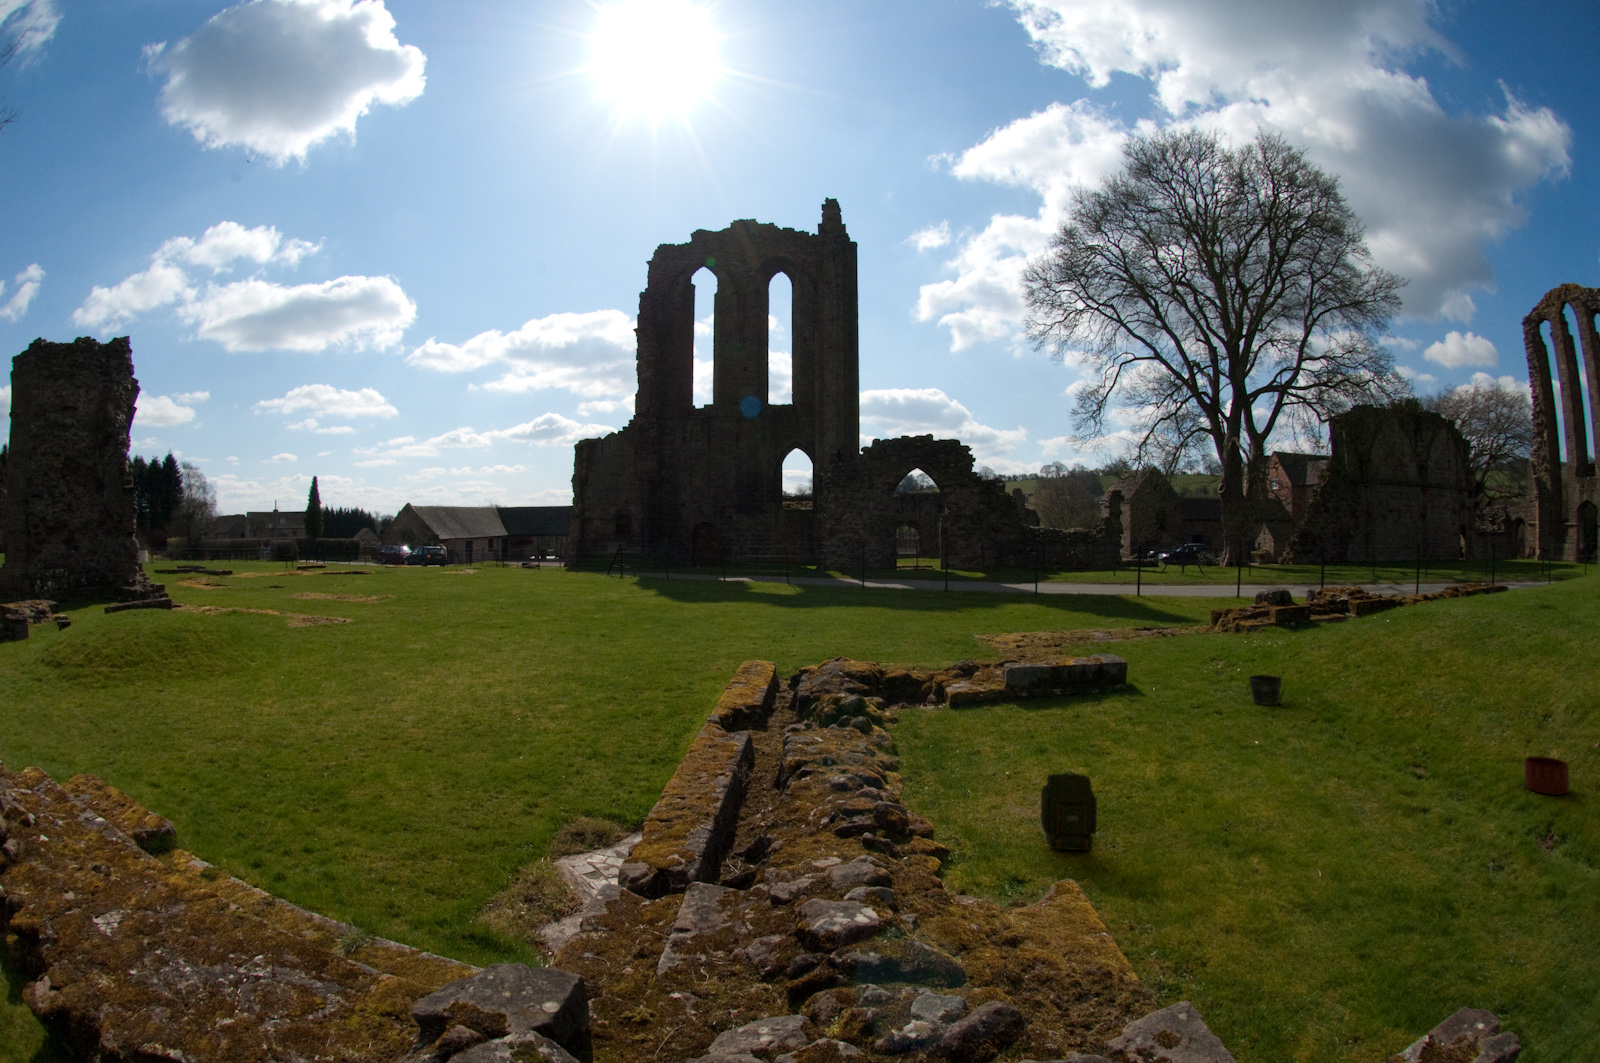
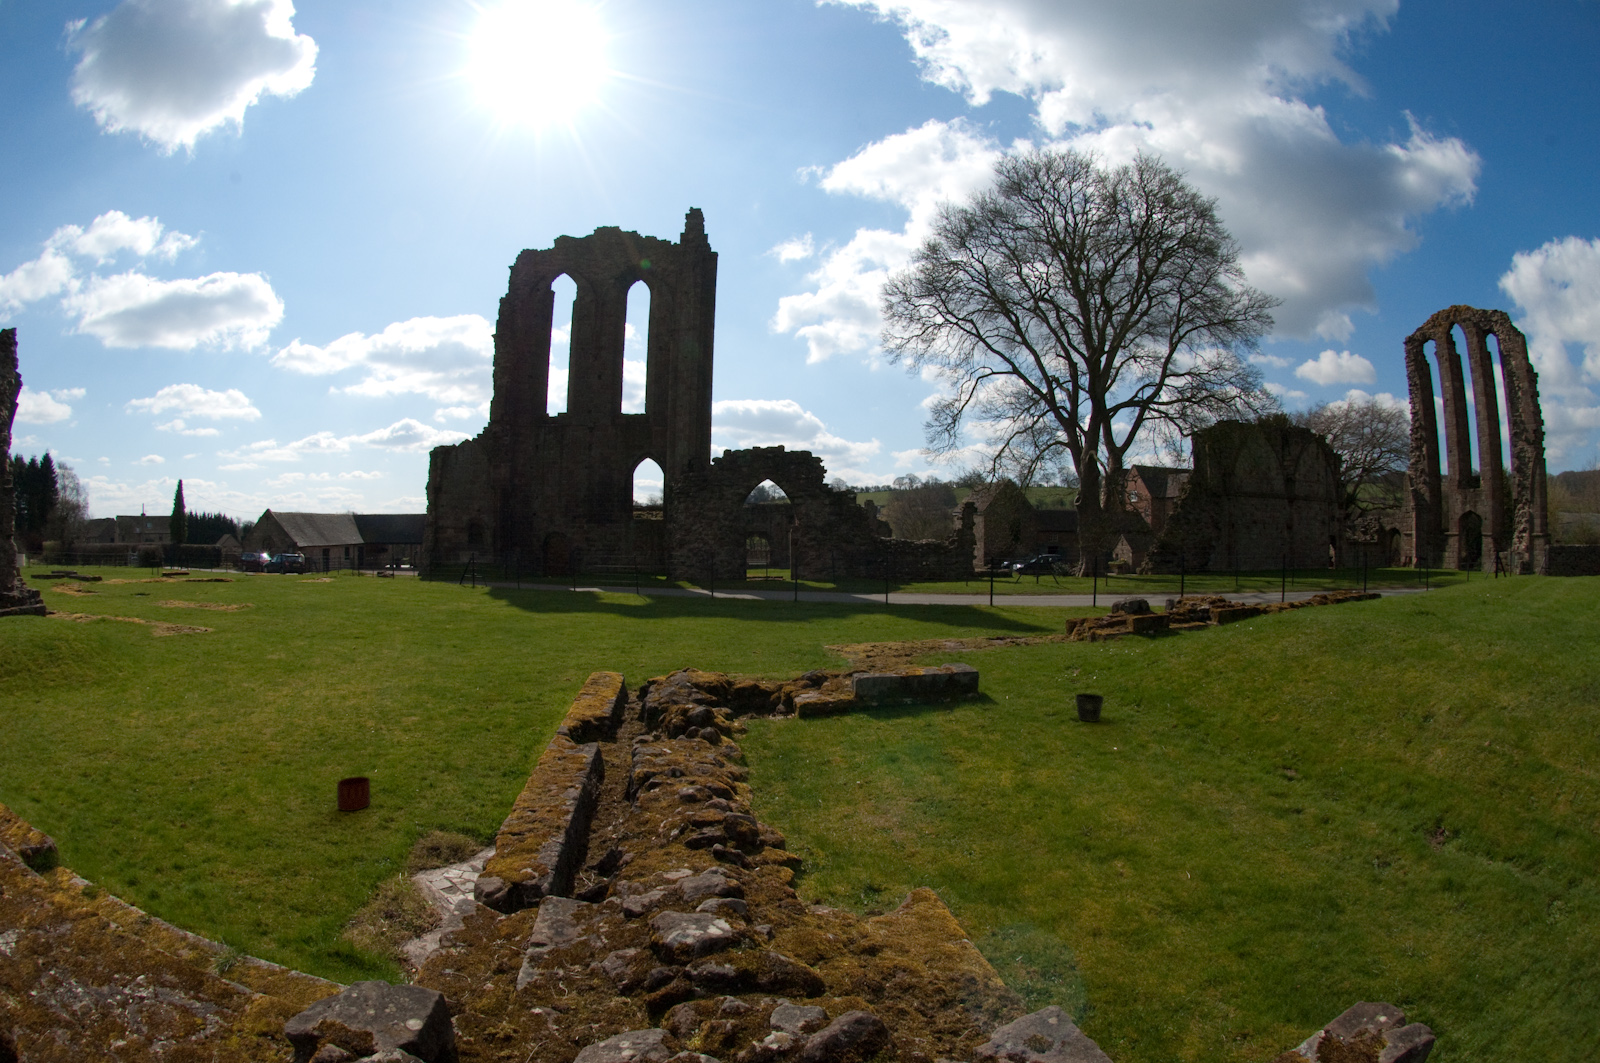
planter: present [1525,756,1569,795] -> present [337,776,370,811]
backpack: present [1041,772,1097,850] -> none [882,786,935,860]

